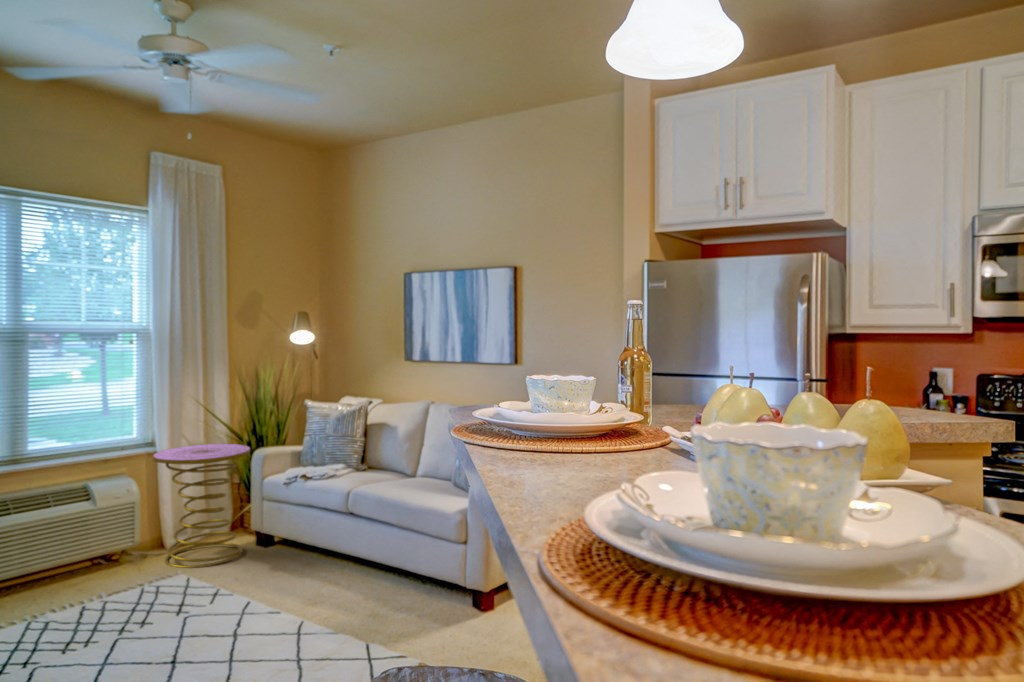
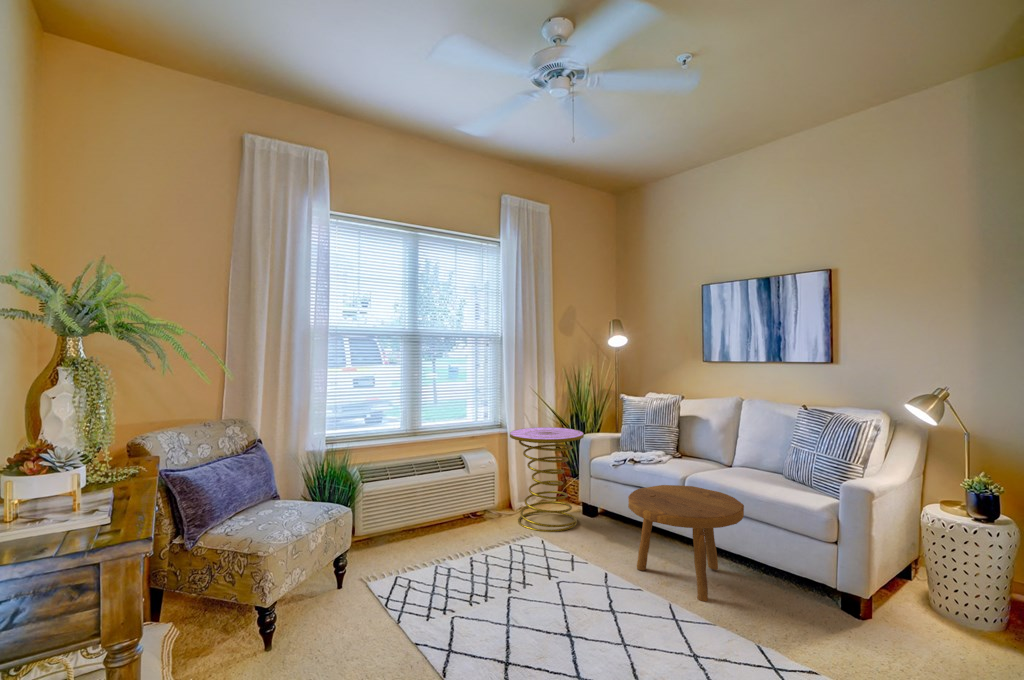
footstool: none [266,500,387,618] -> present [628,485,744,602]

